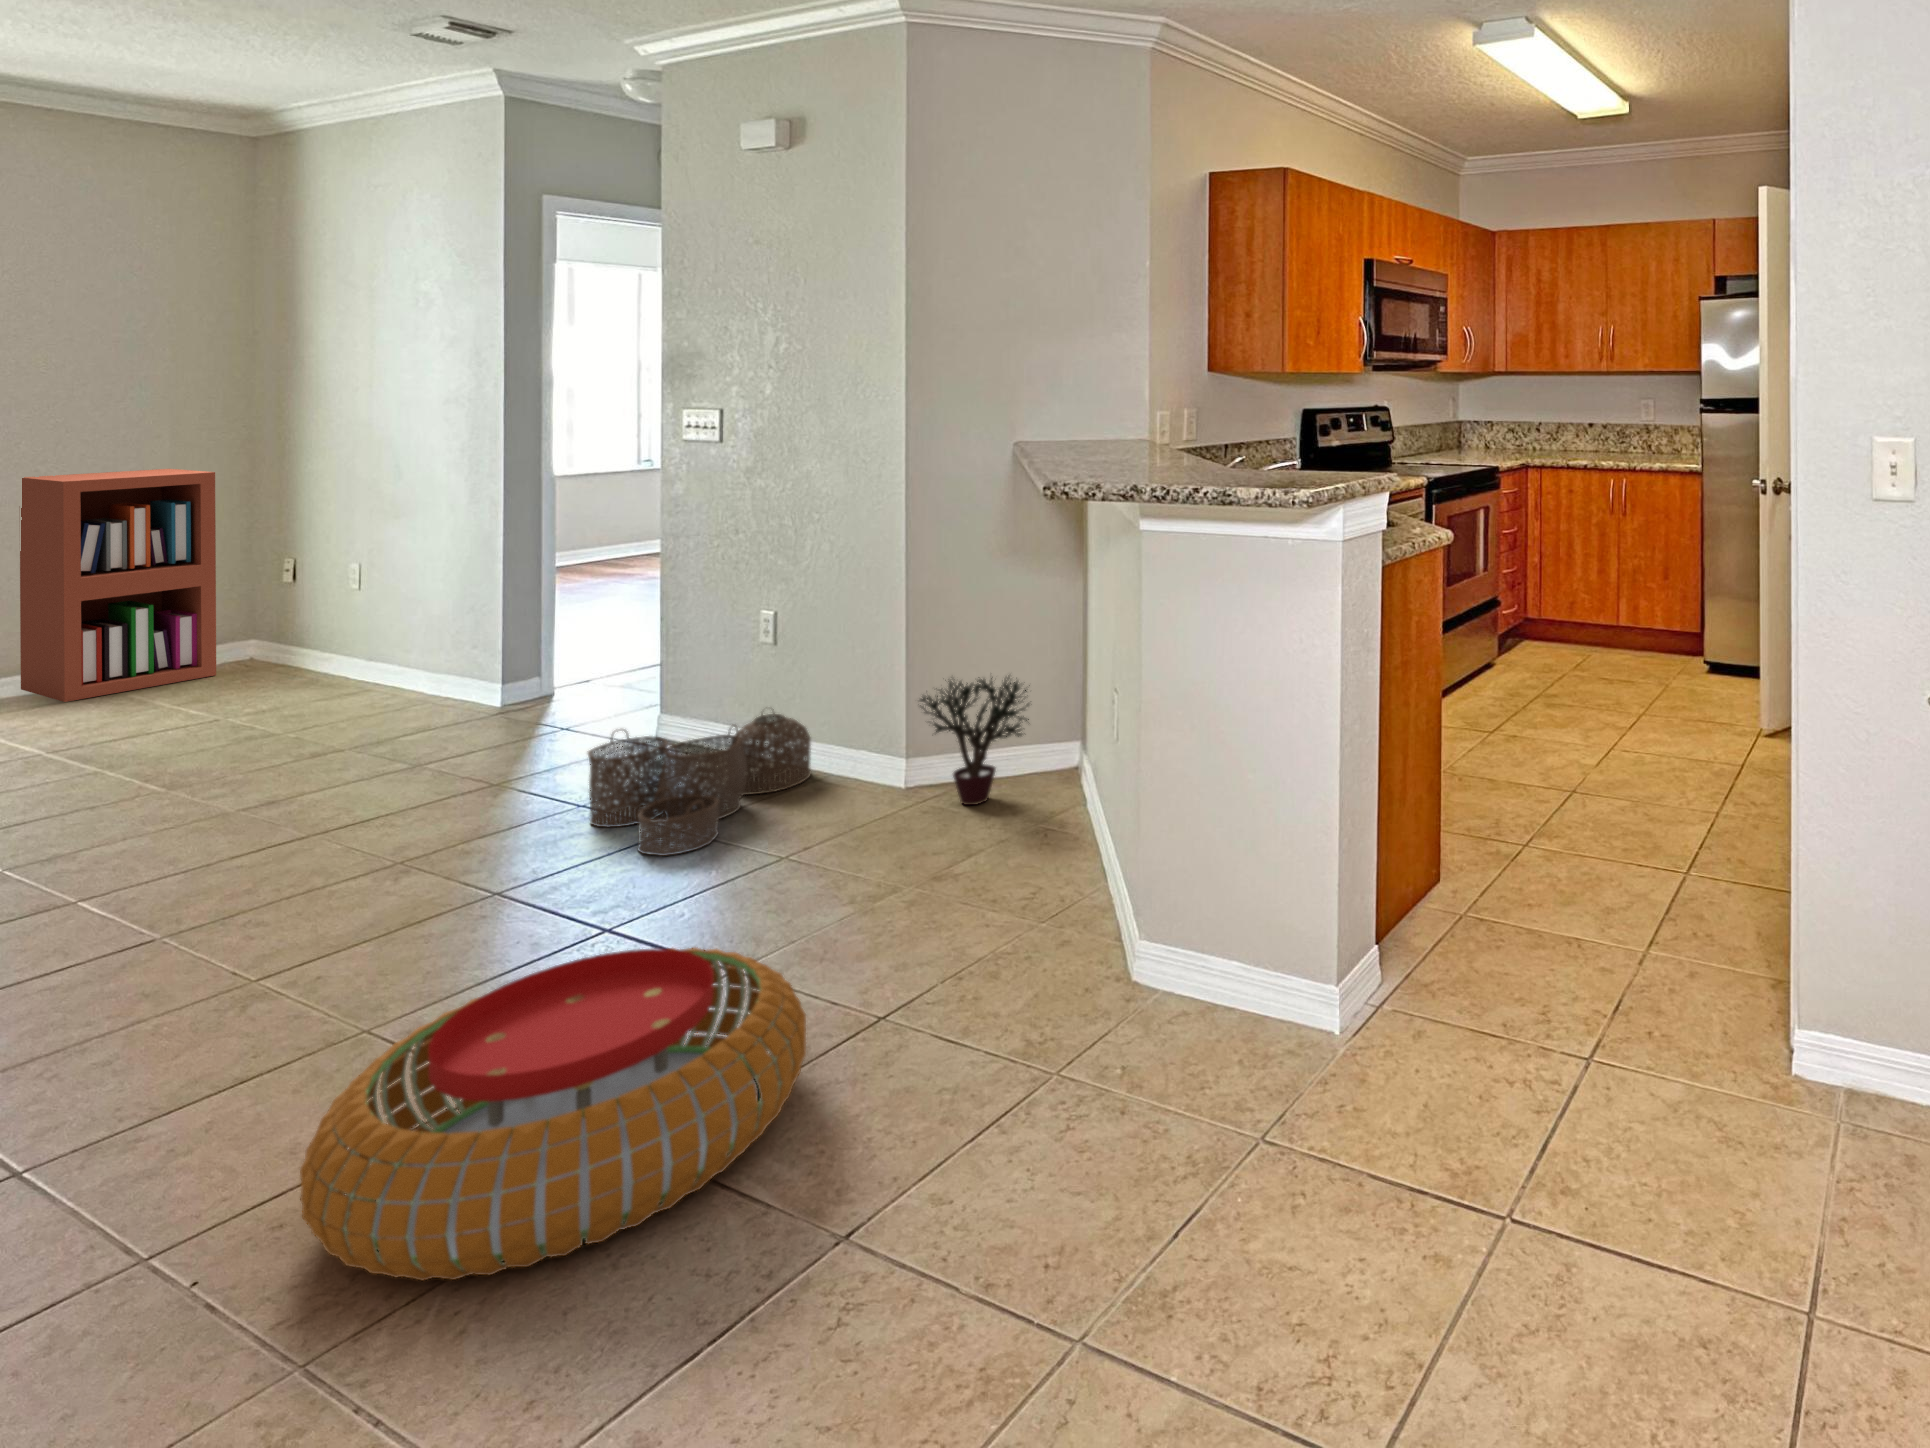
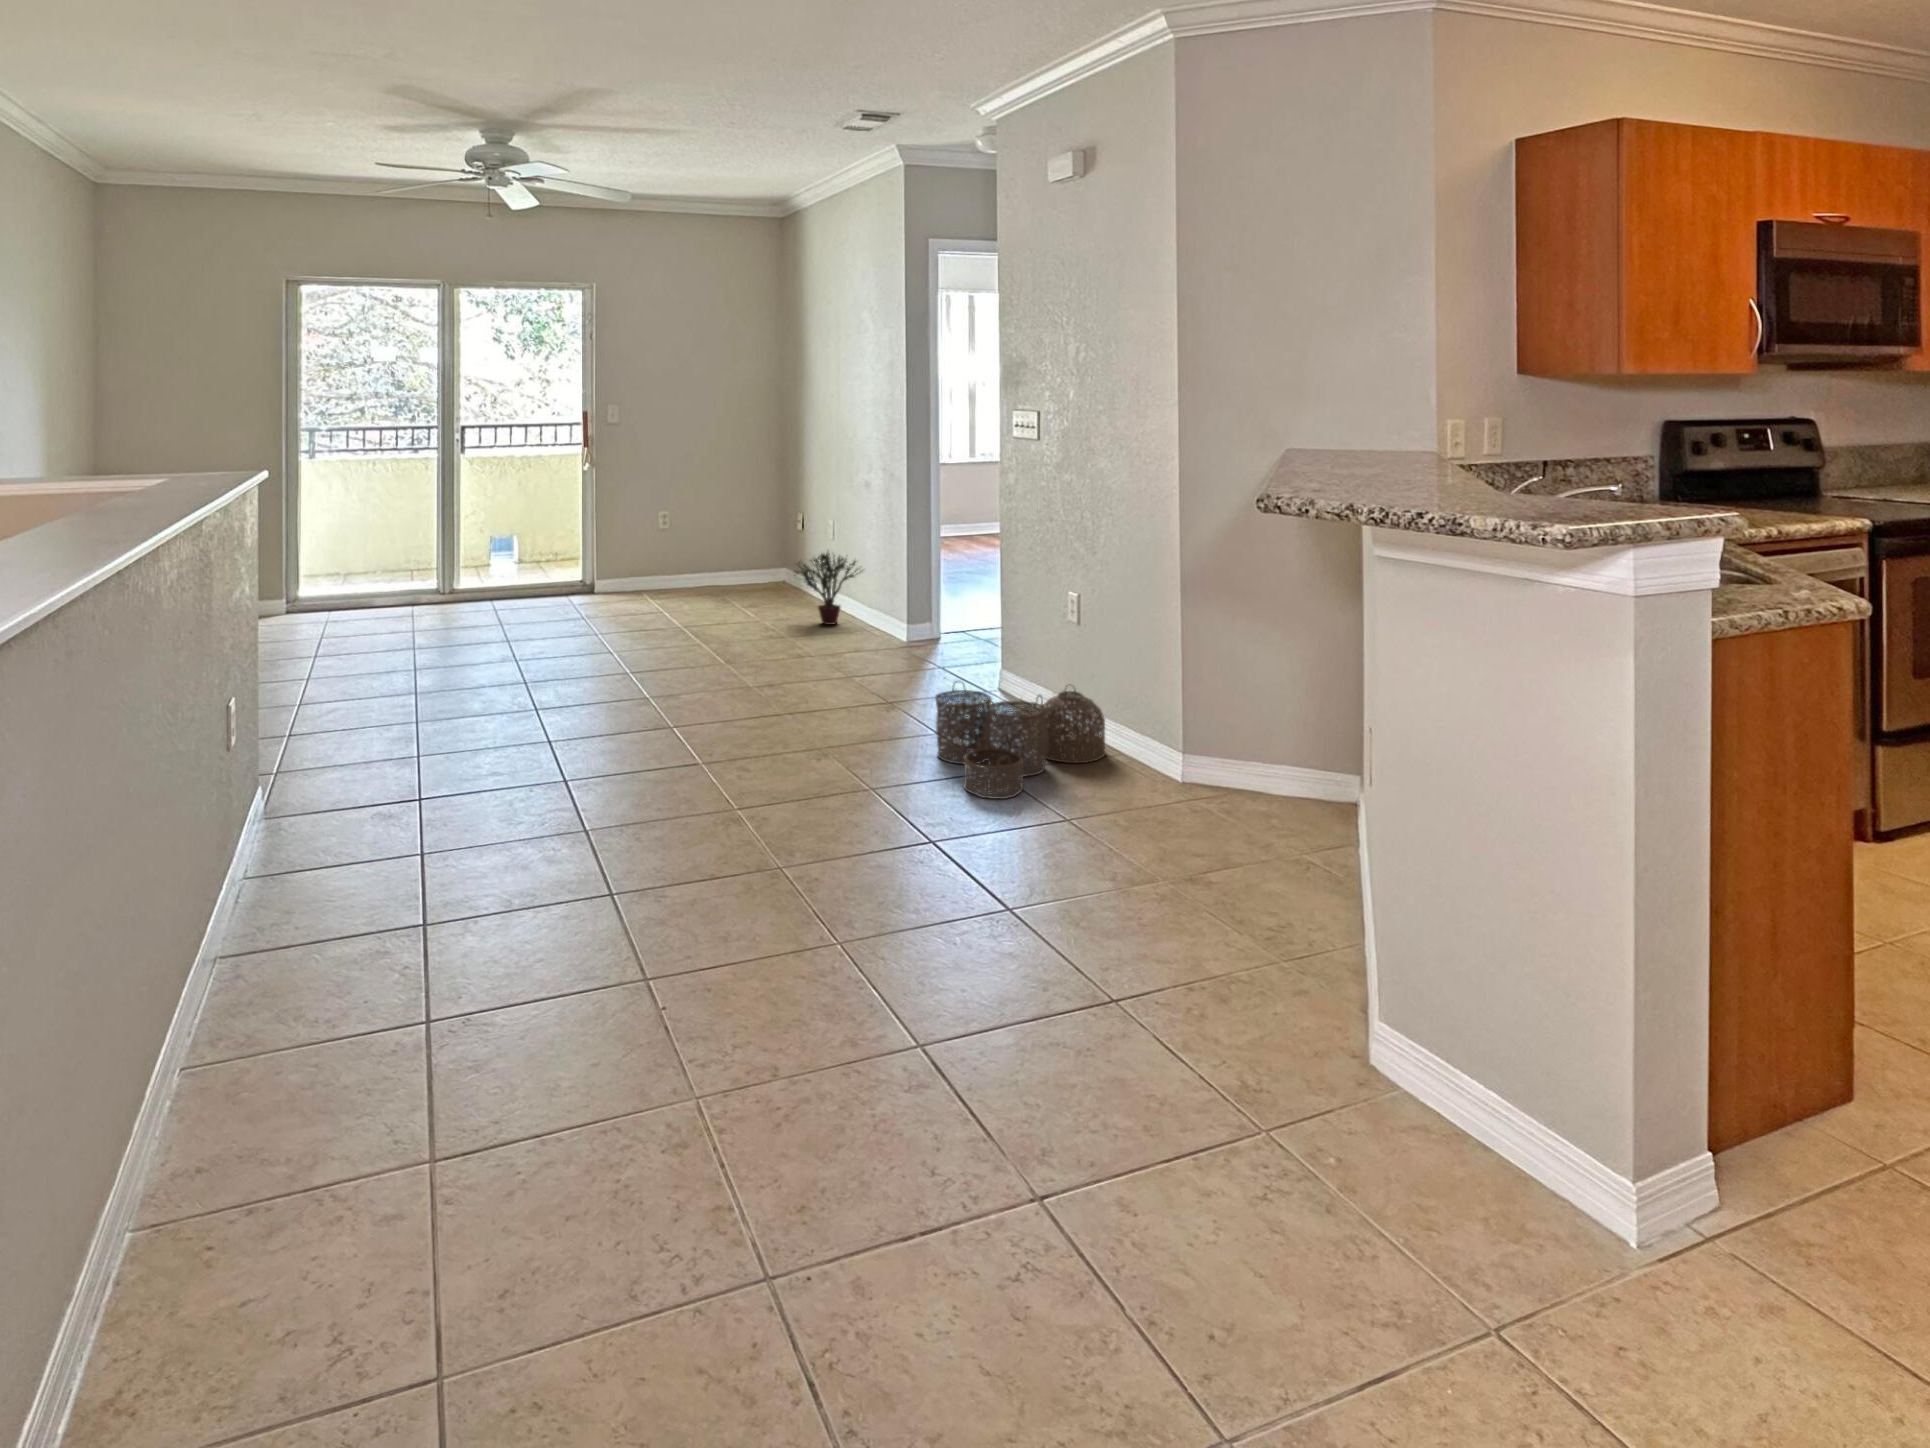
bookshelf: present [20,469,216,702] -> none [667,446,755,599]
potted plant: present [920,677,1030,805] -> present [796,553,861,625]
pouf: present [300,947,806,1281] -> none [710,864,1043,1104]

